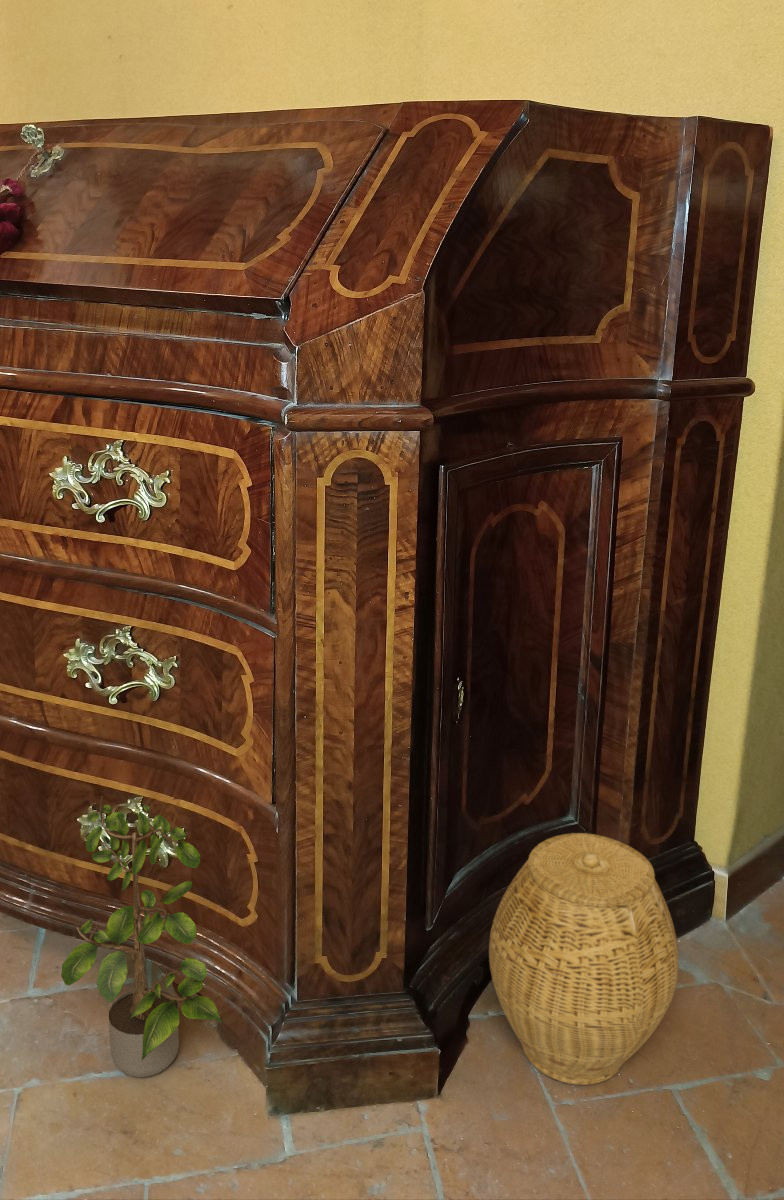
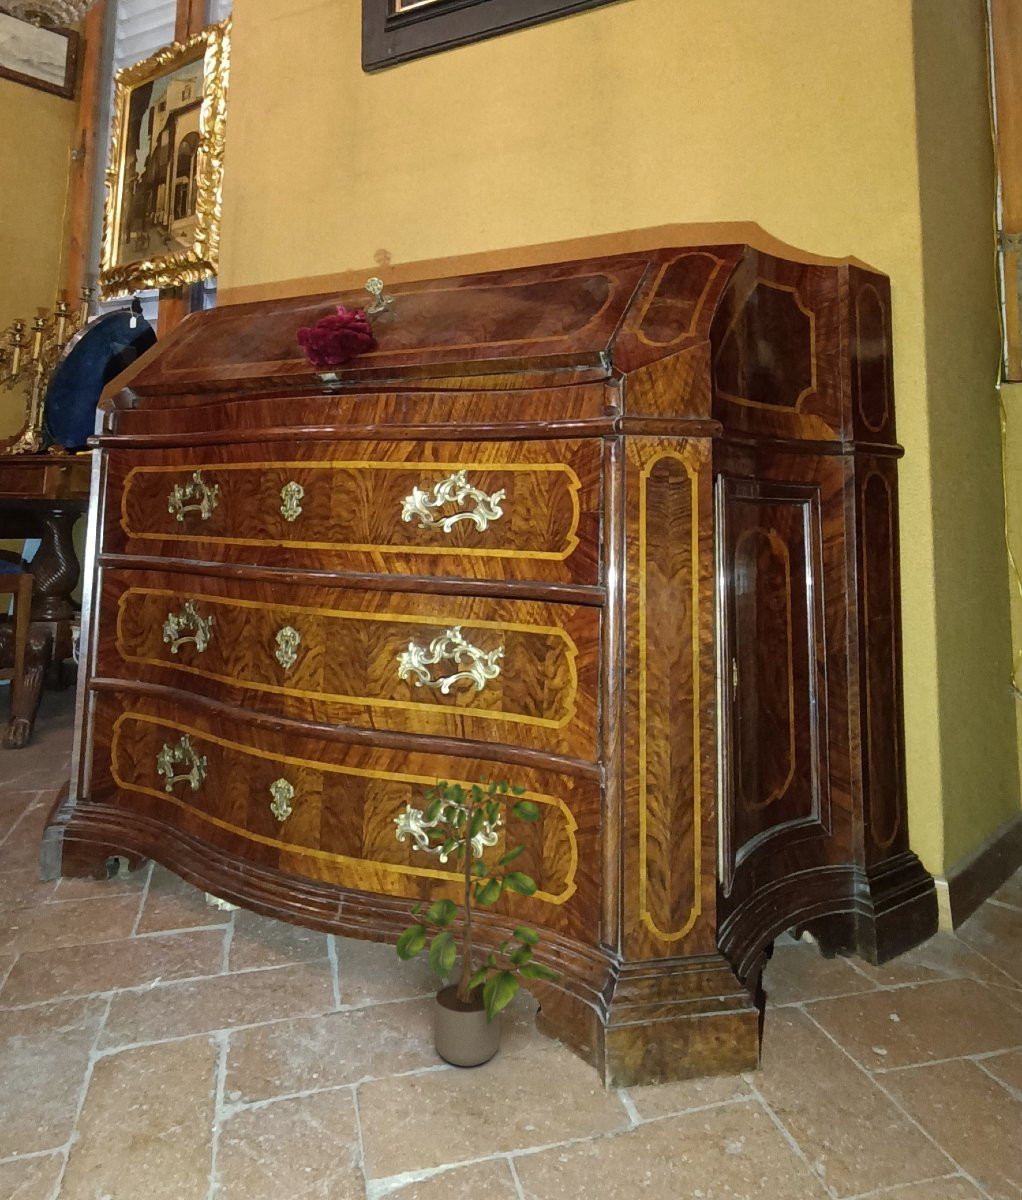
woven basket: present [489,833,679,1085] -> none [775,814,961,1052]

